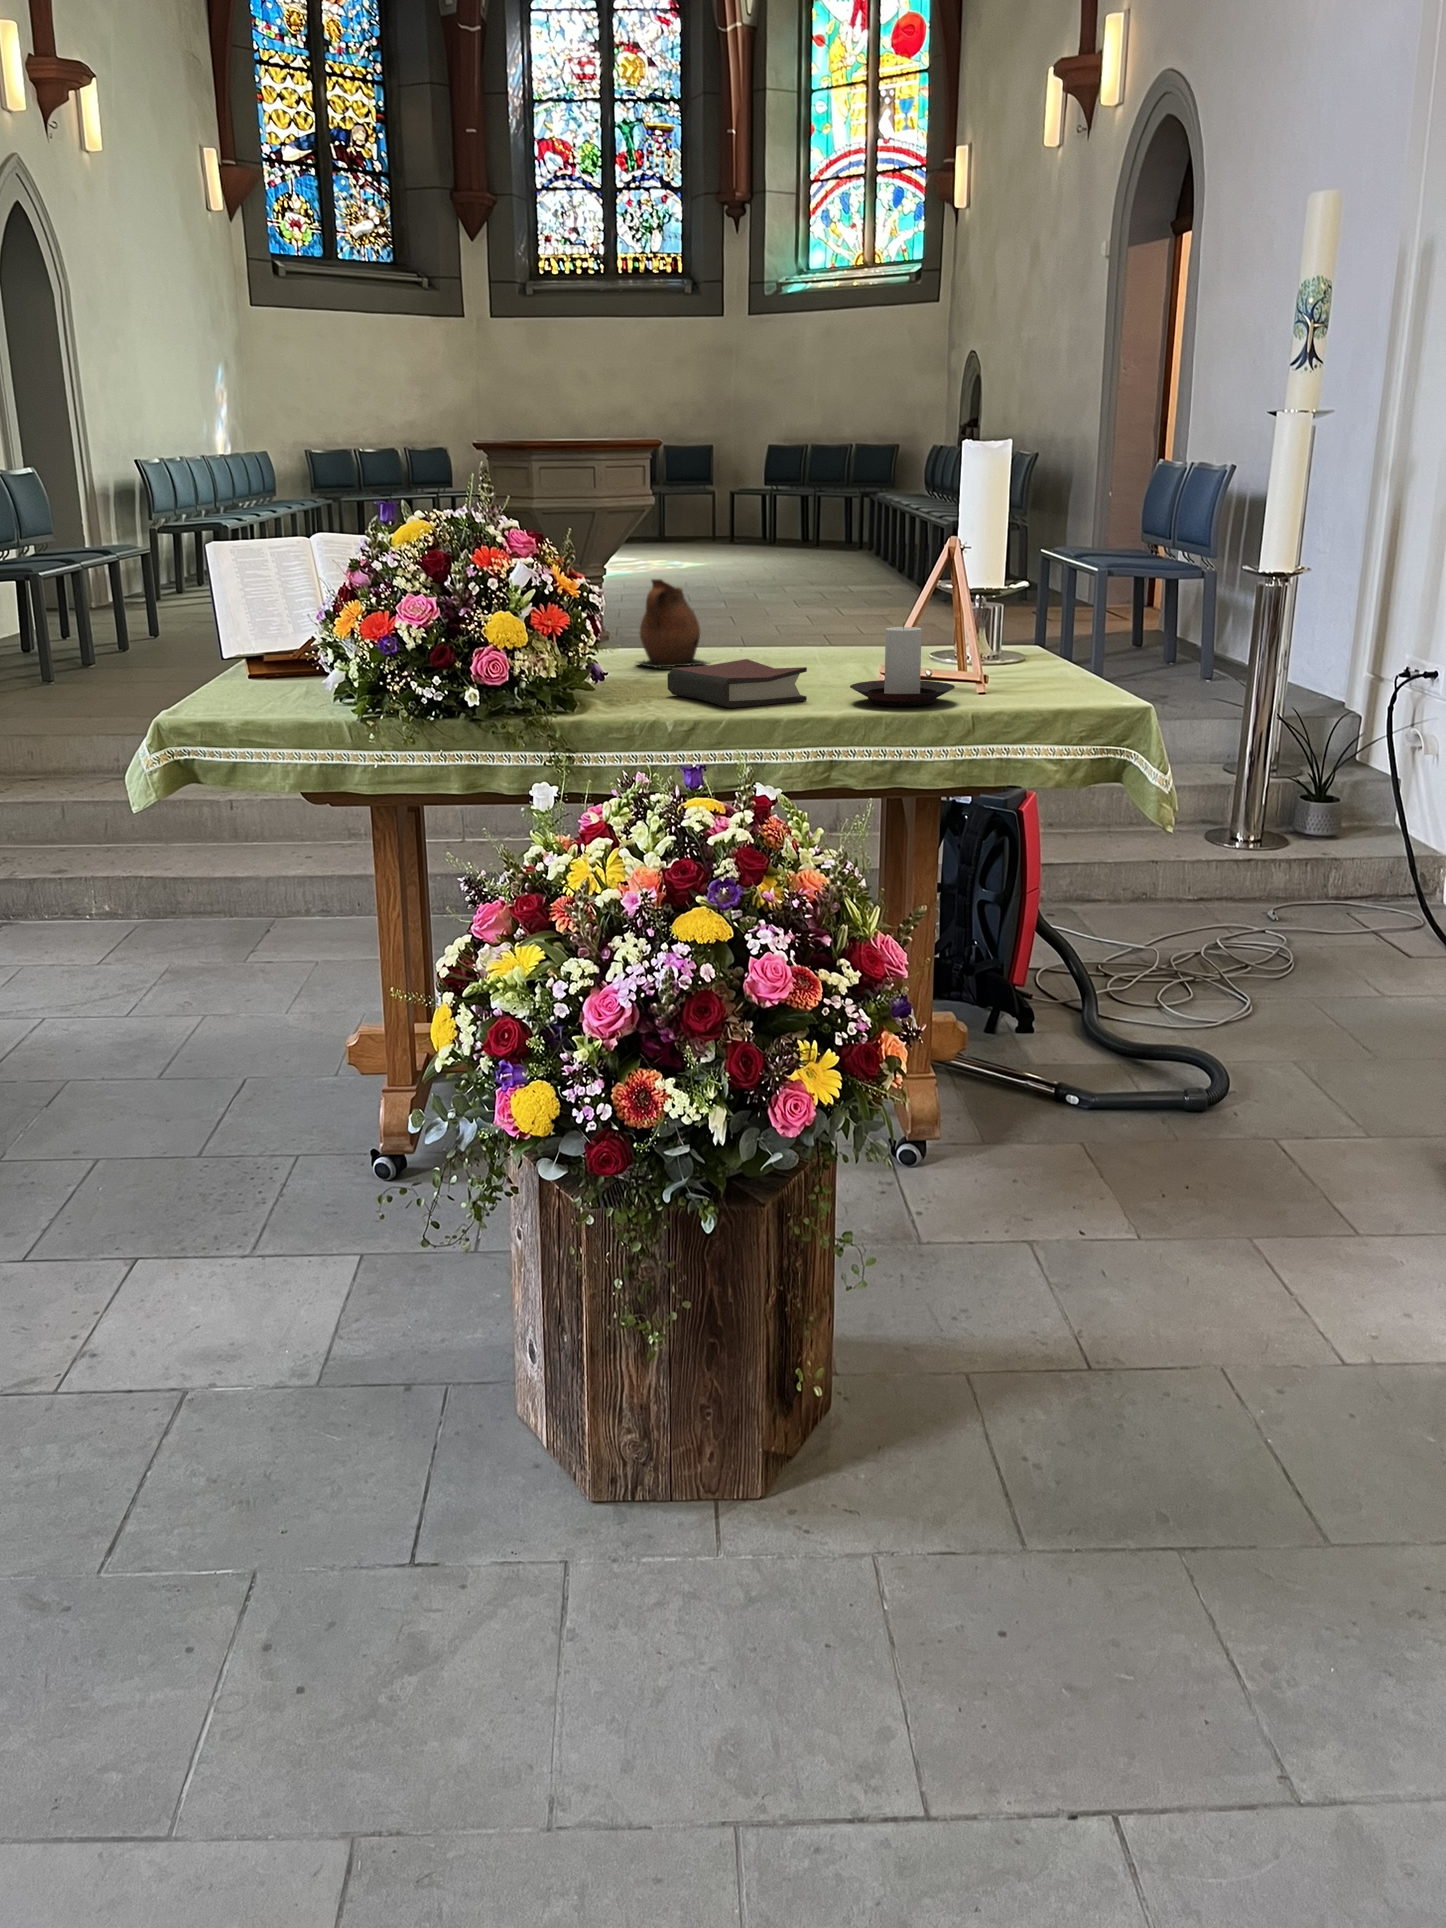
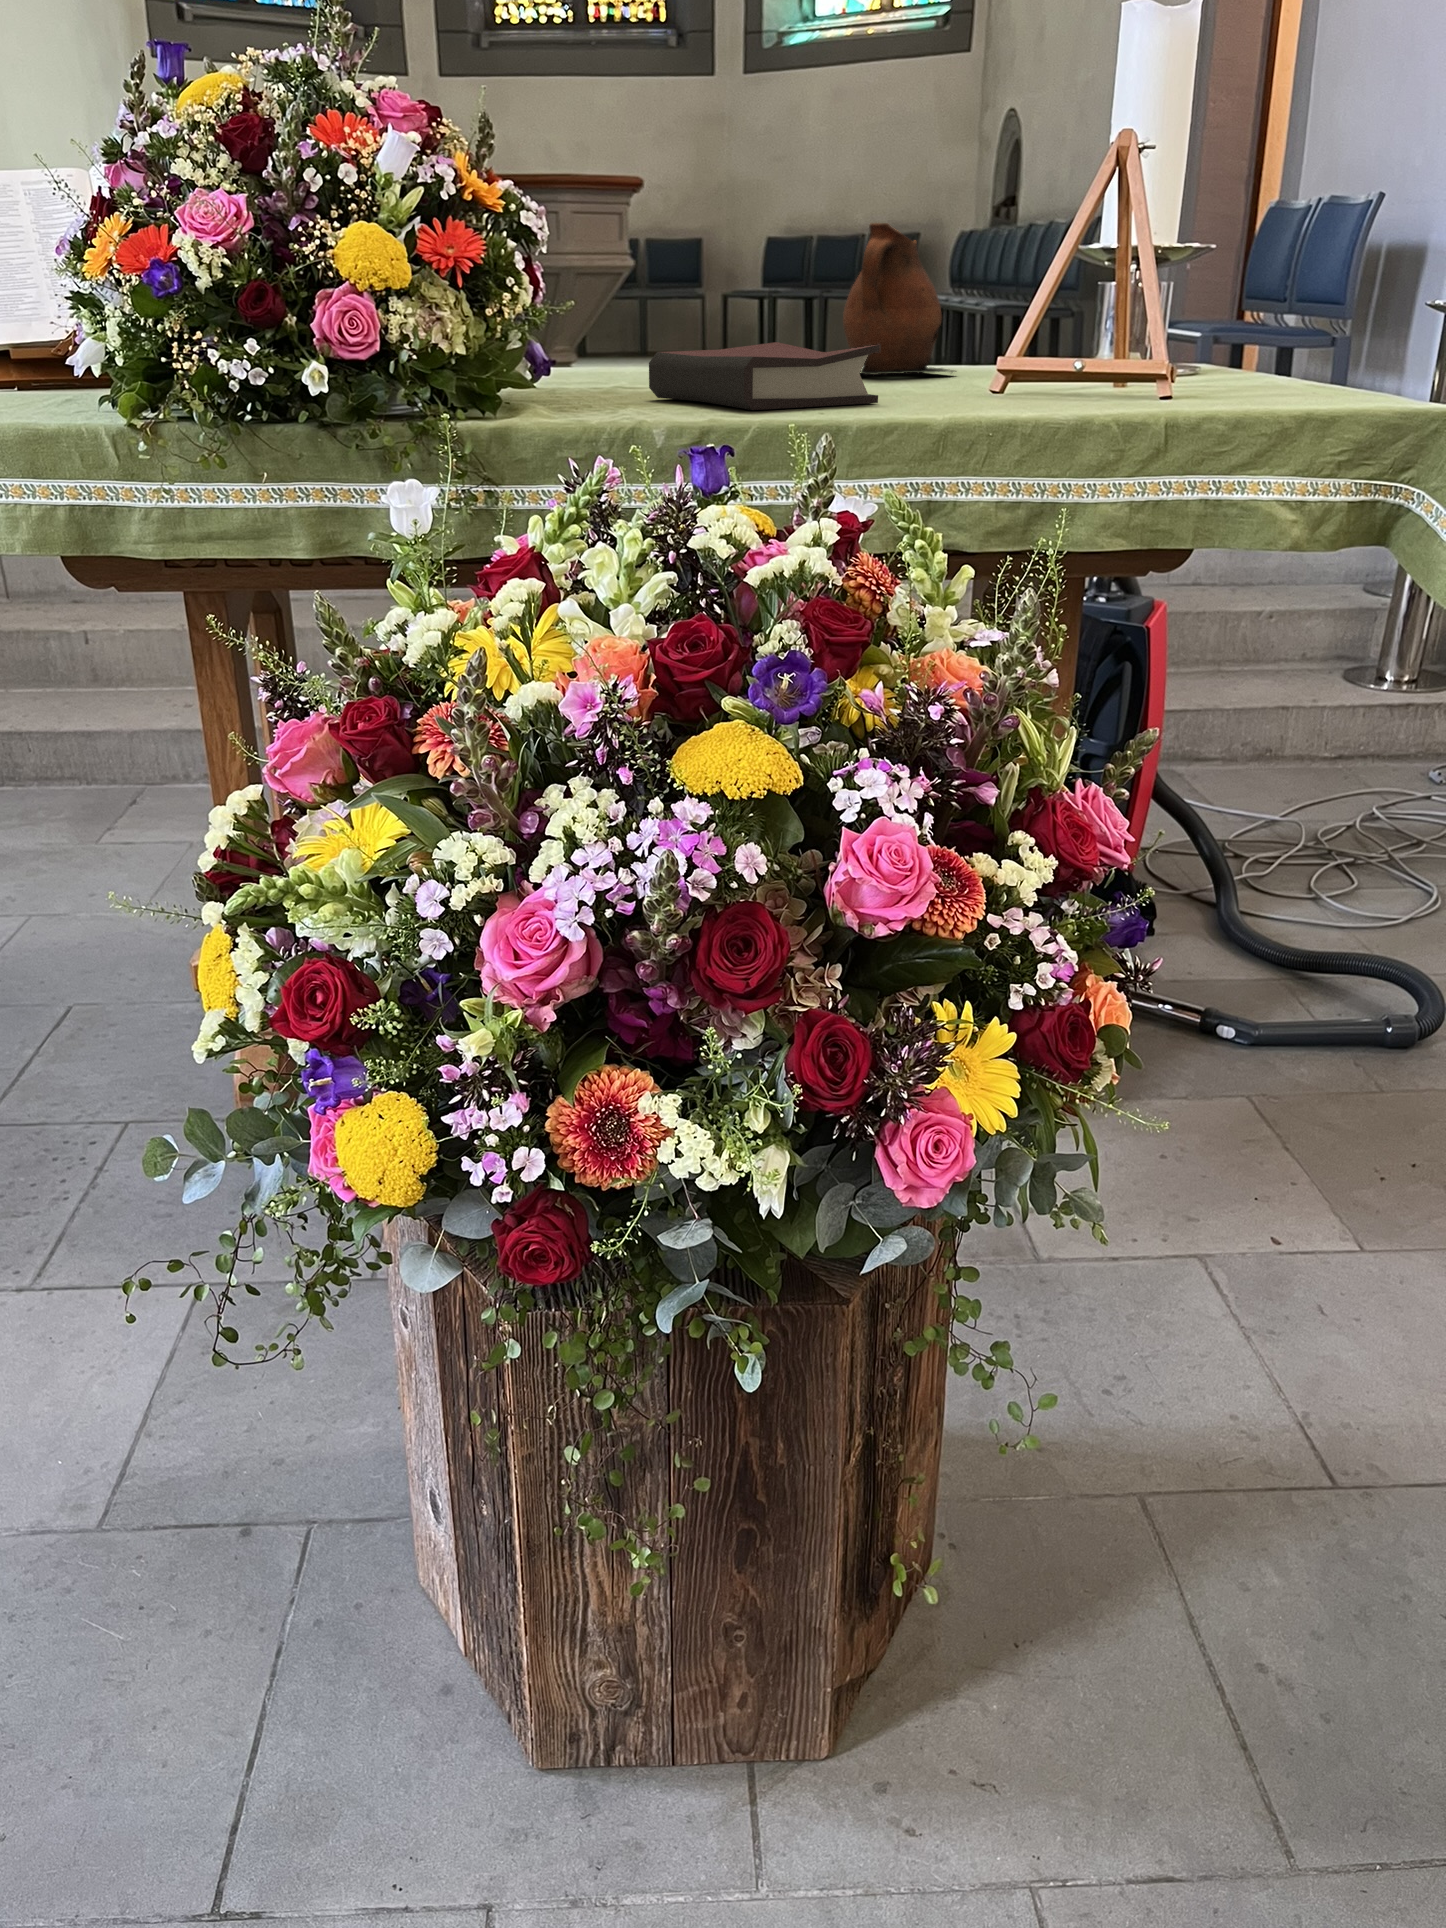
ceramic pitcher: present [636,579,709,667] -> present [843,223,956,375]
candle holder: present [850,625,955,706] -> none [951,263,1127,407]

